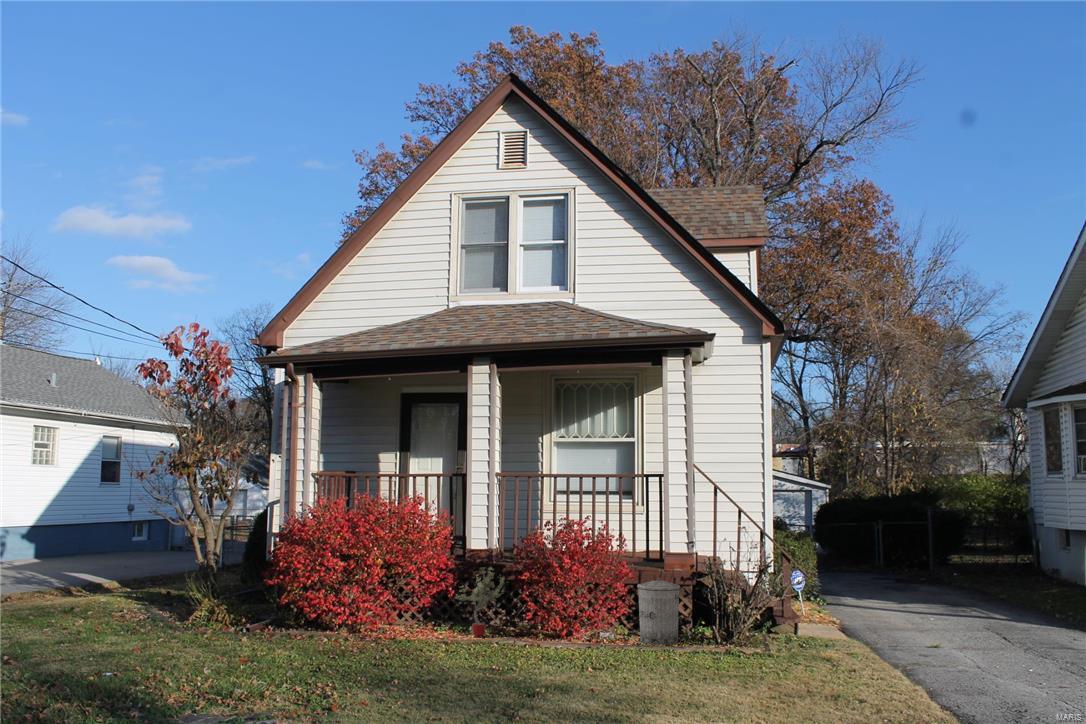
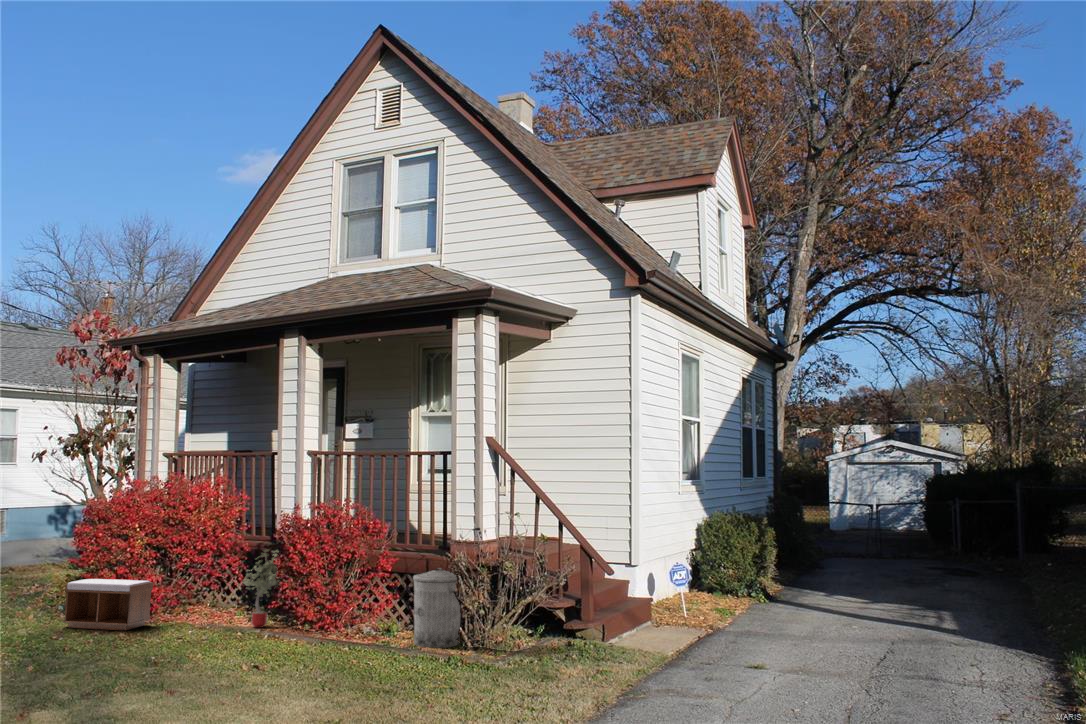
bench: none [311,599,383,645] -> present [63,579,153,630]

